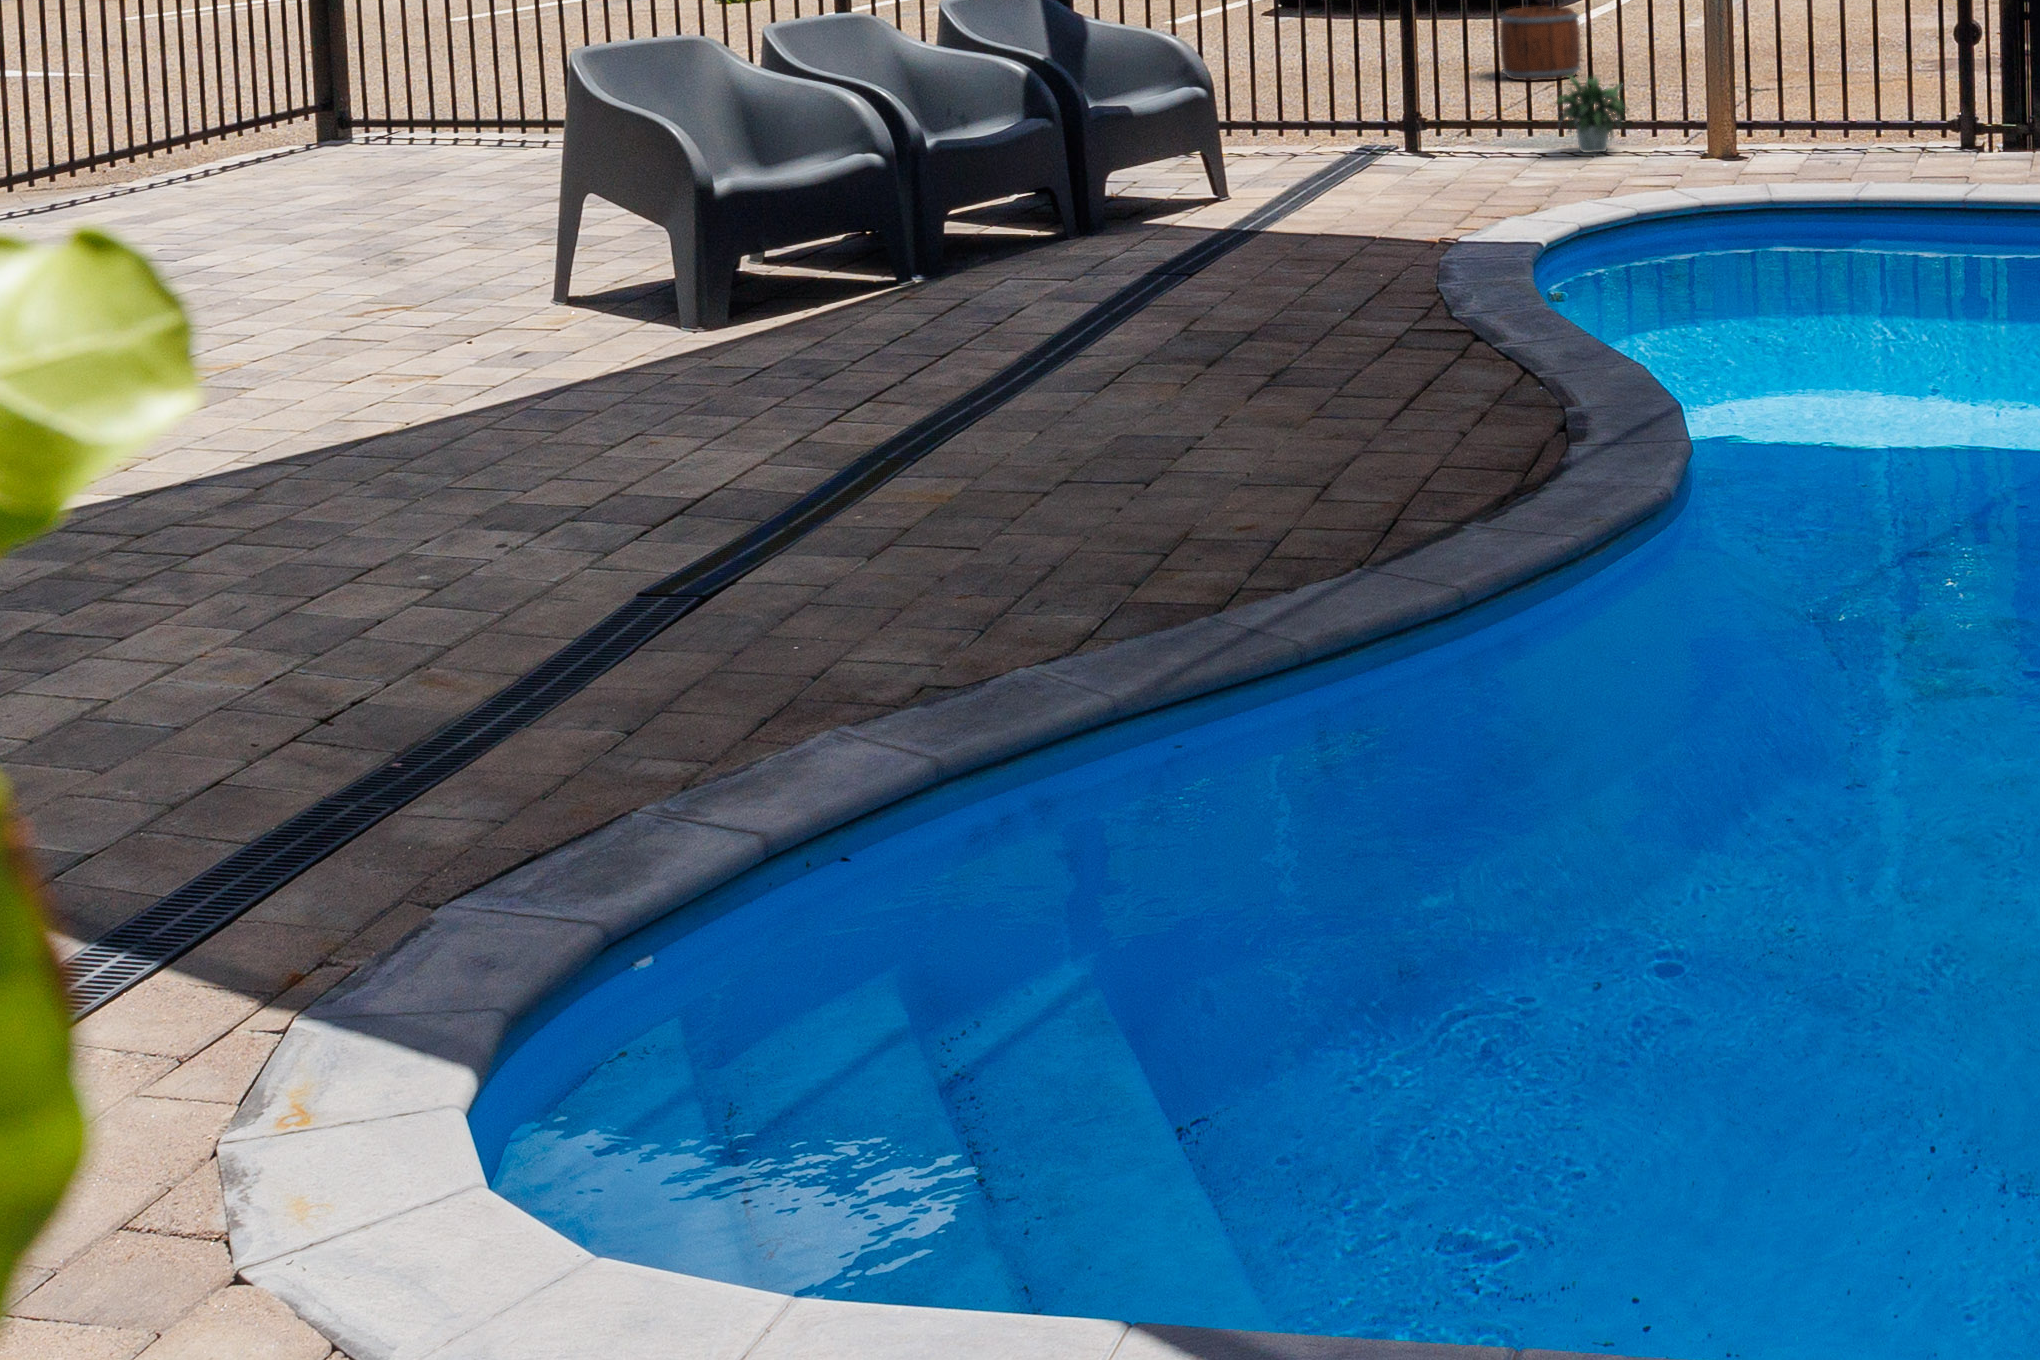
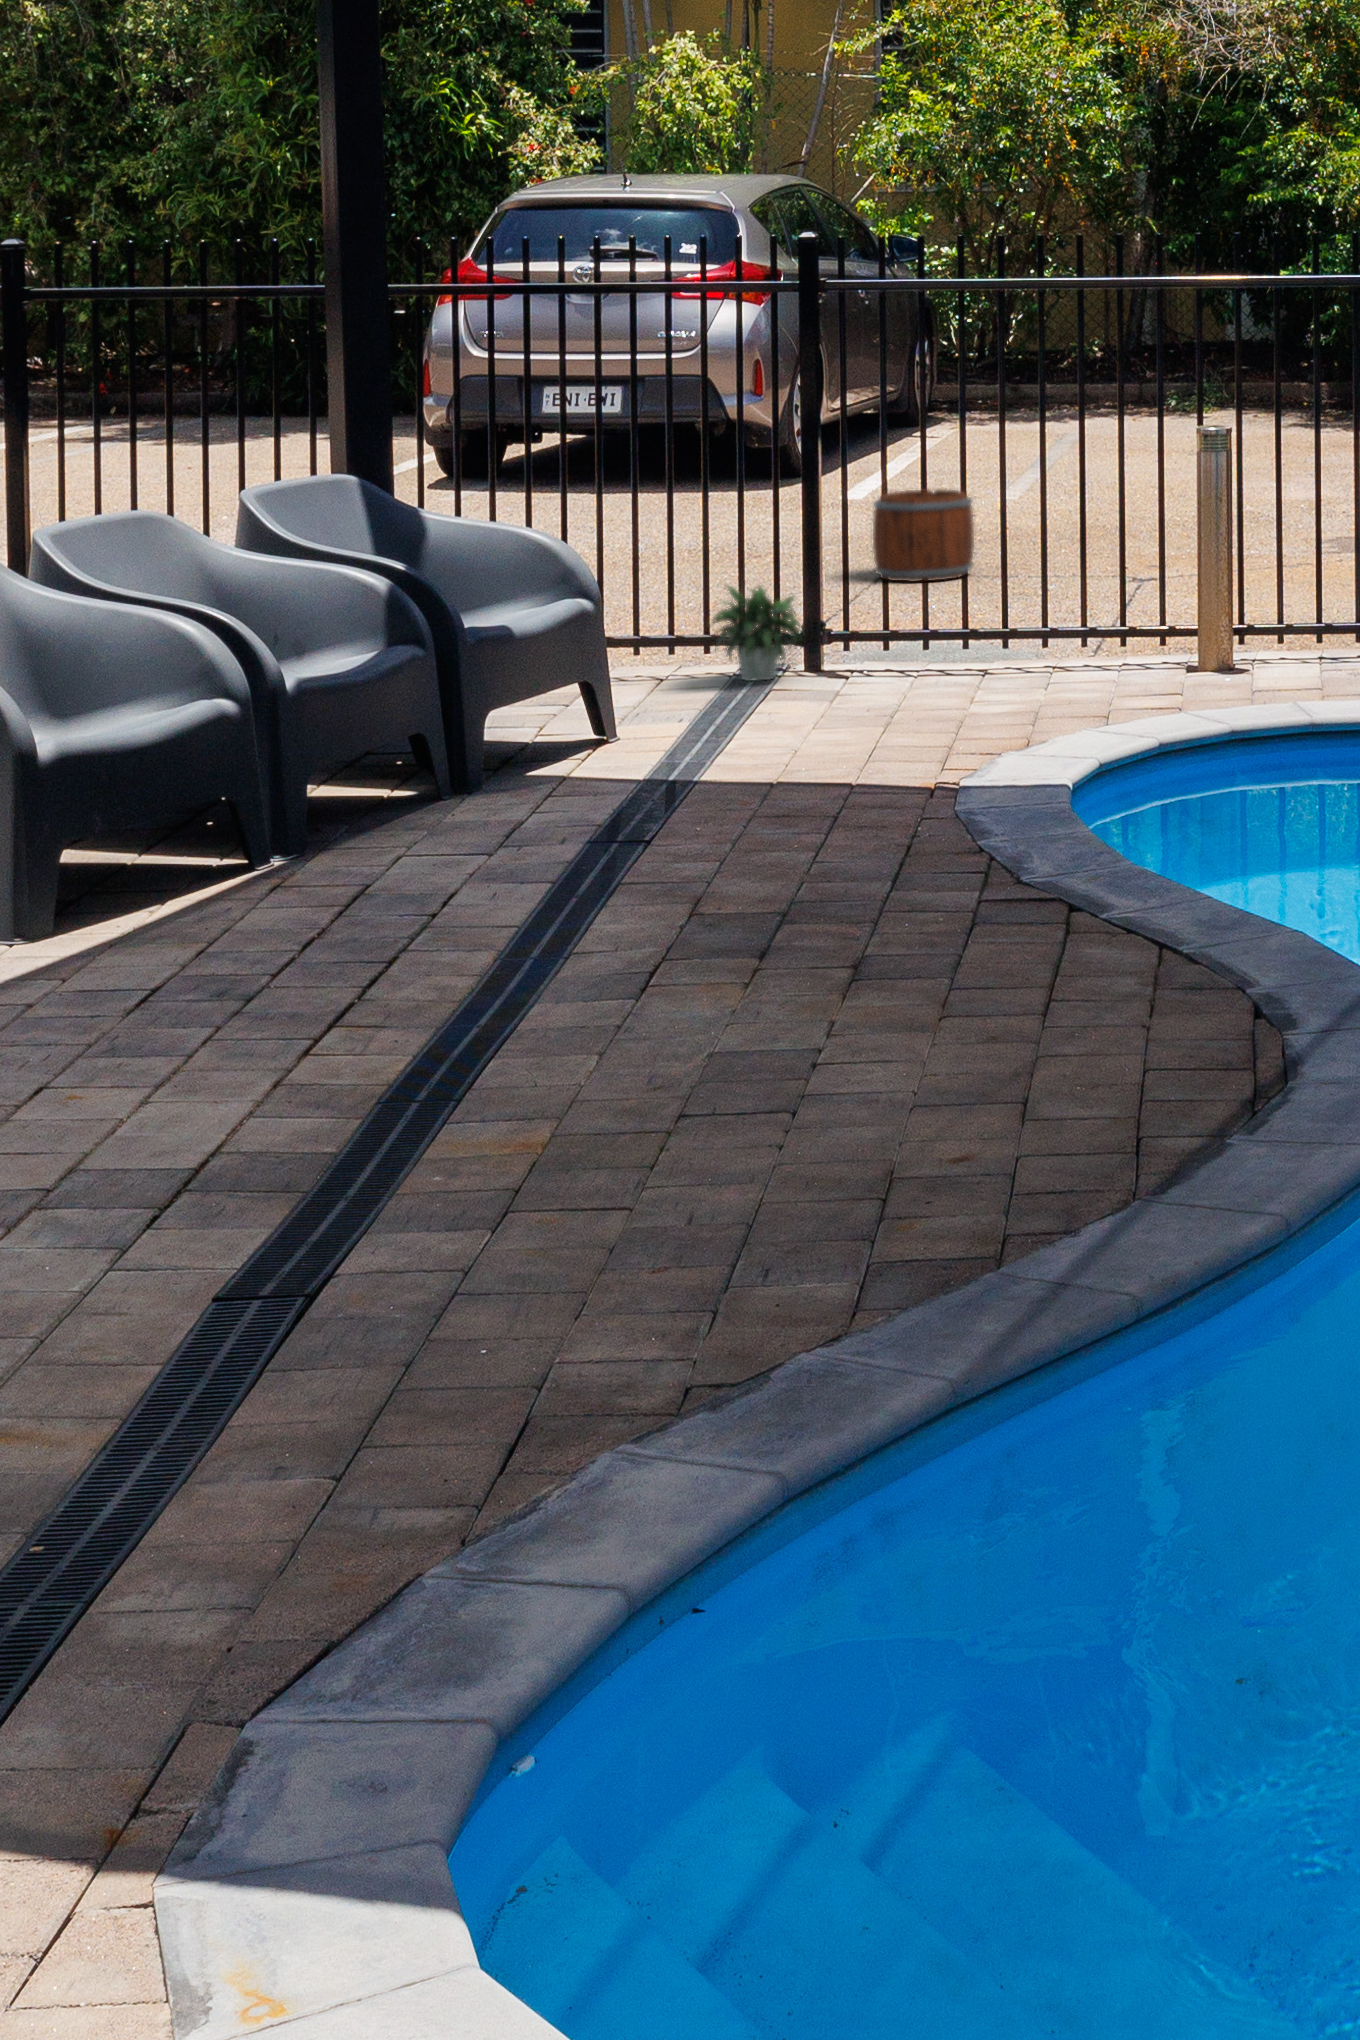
potted plant: present [1555,75,1627,153] -> present [713,586,801,681]

